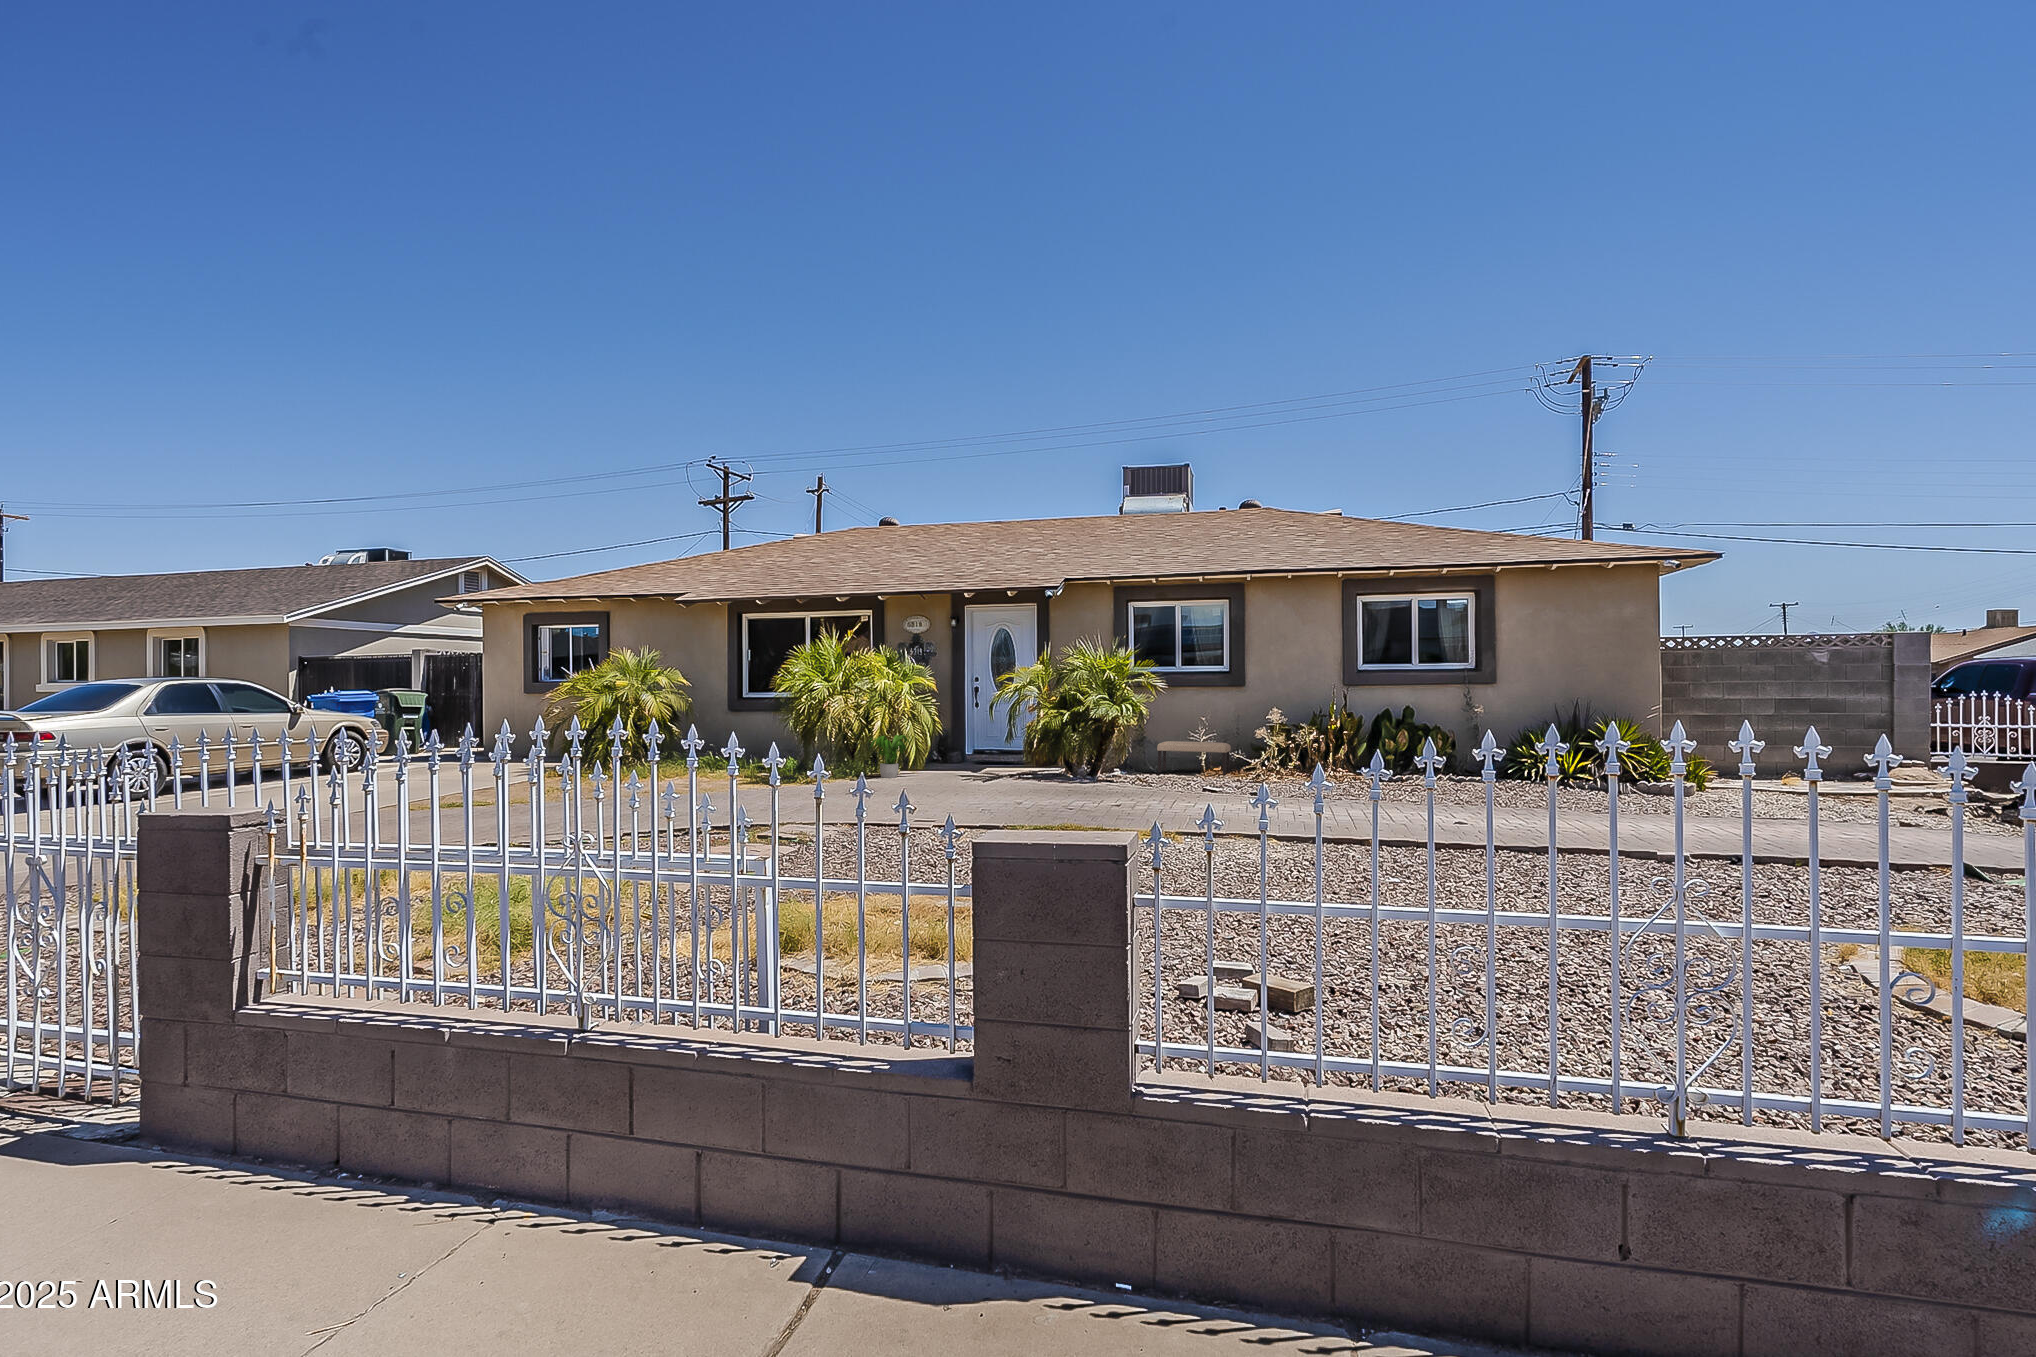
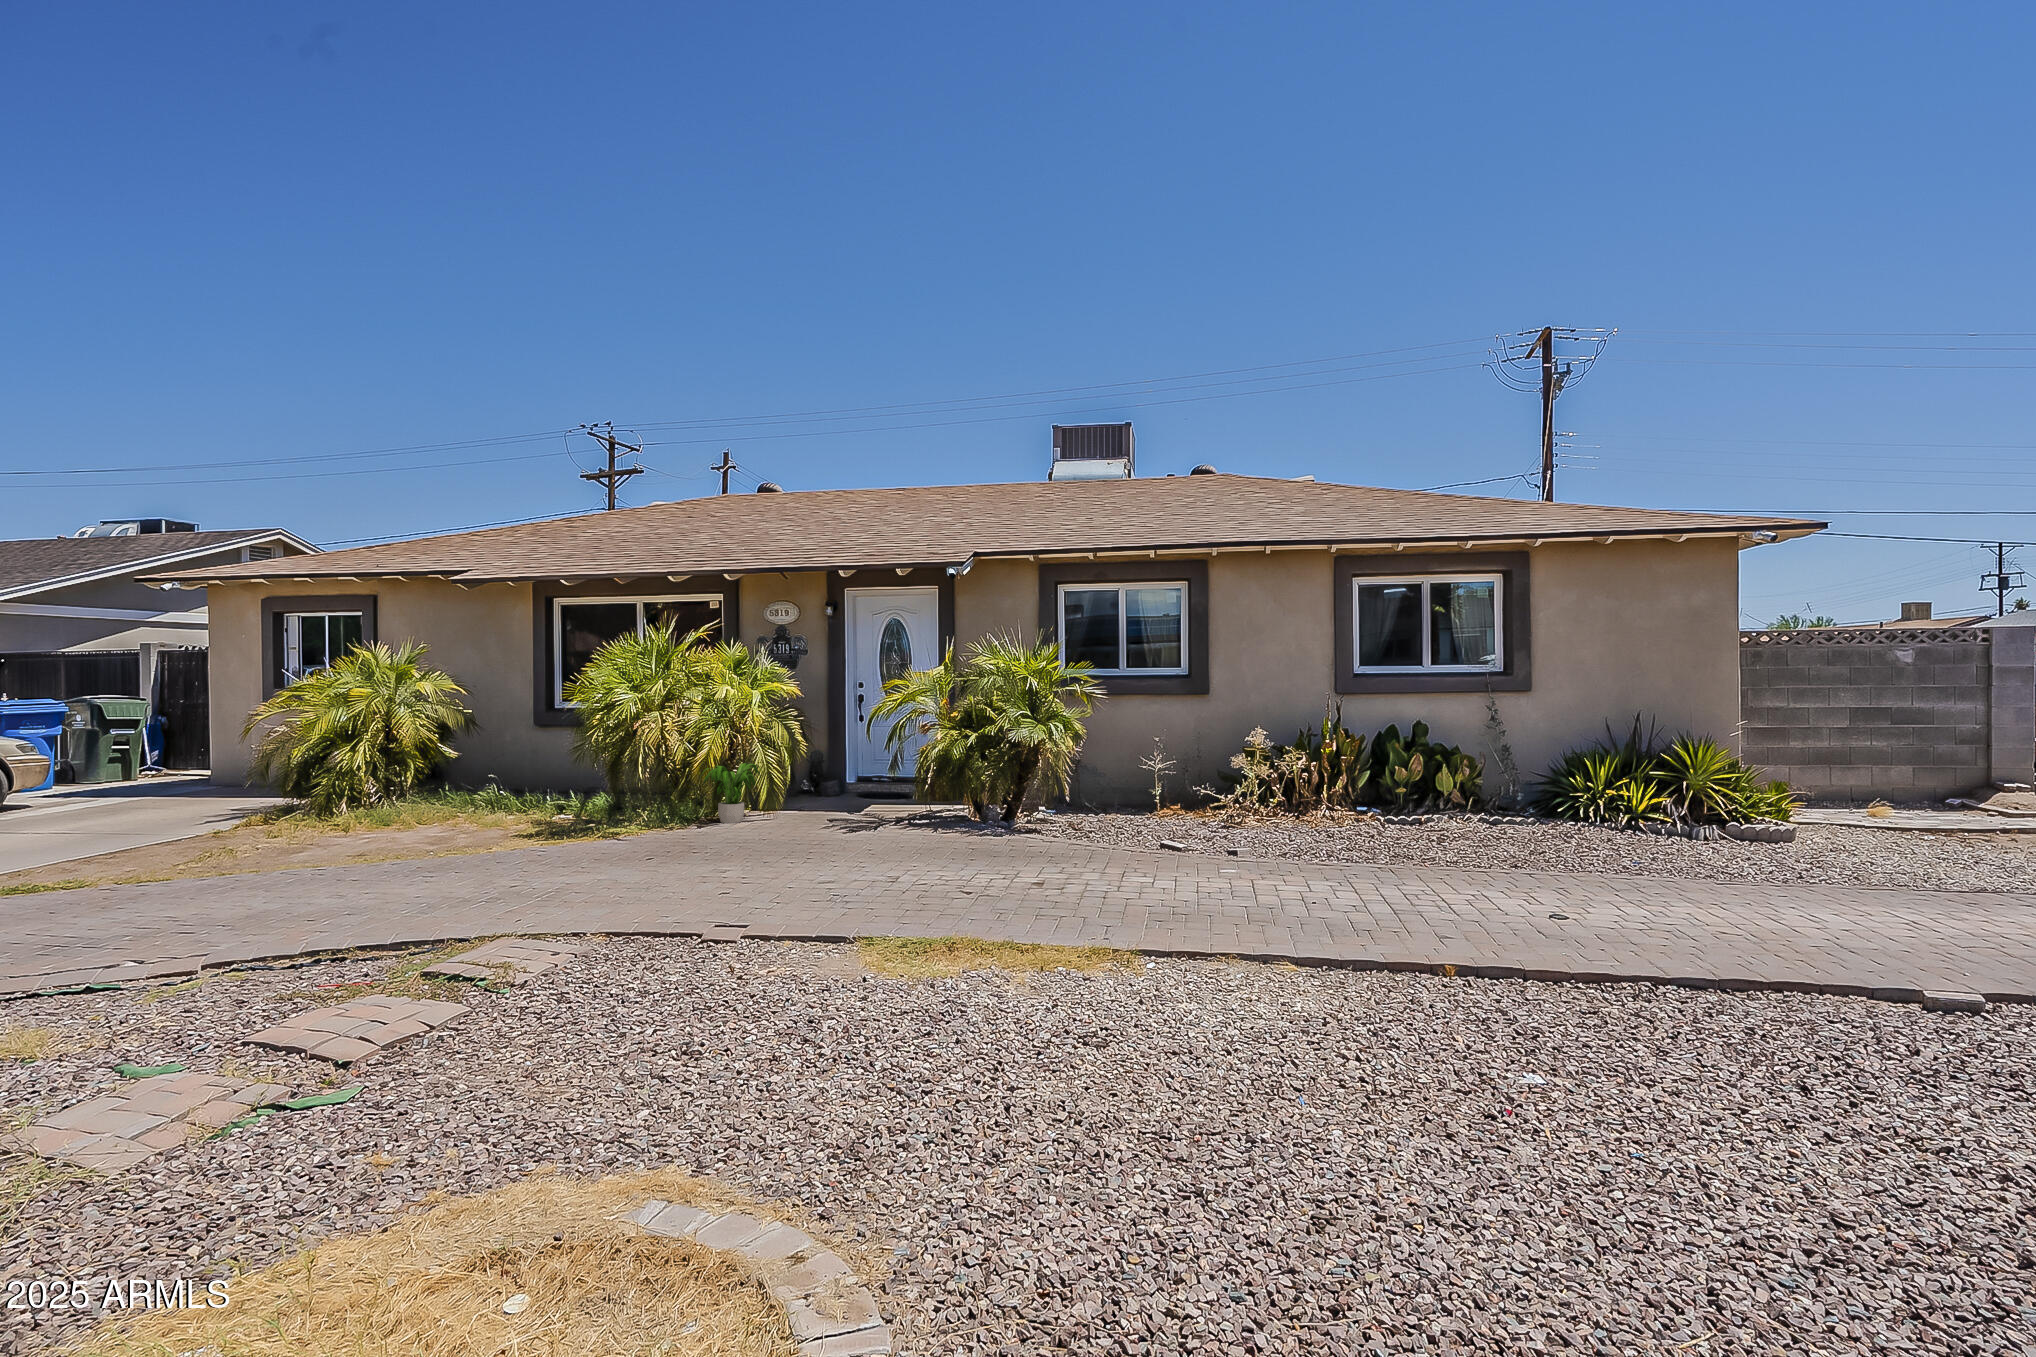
bench: present [1157,741,1231,775] -> none [1095,768,1191,813]

